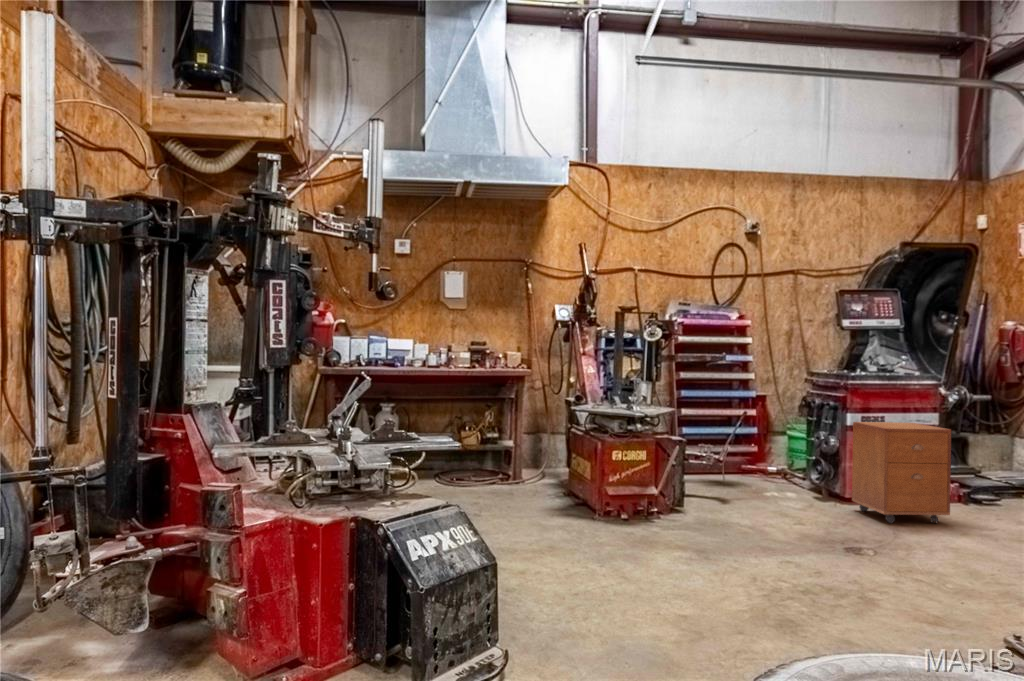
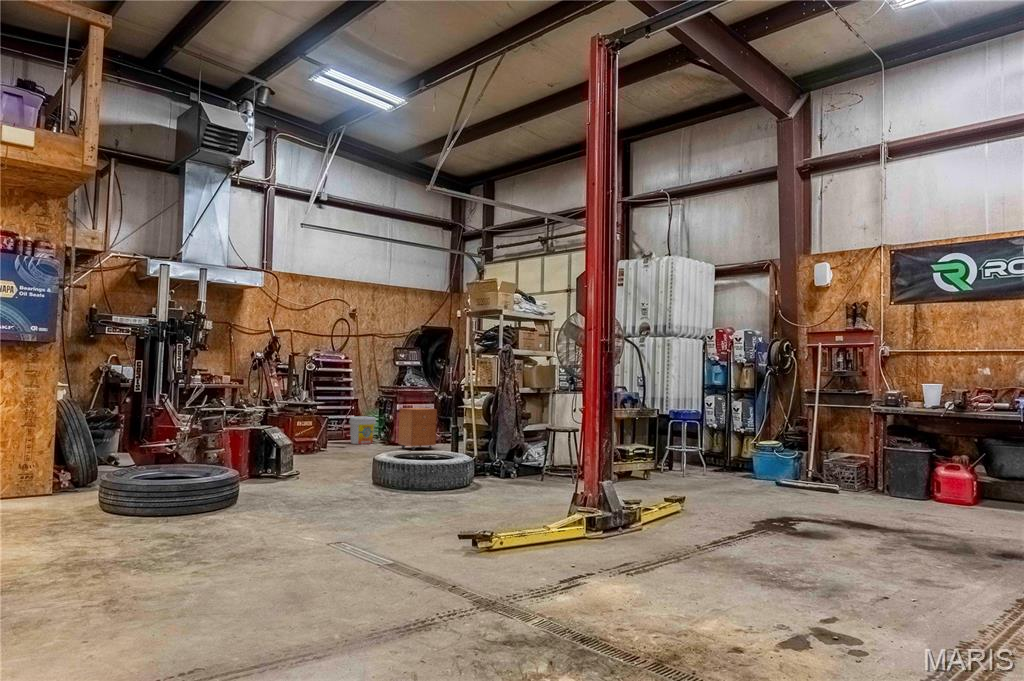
bucket: none [746,430,802,488] -> present [349,417,376,444]

